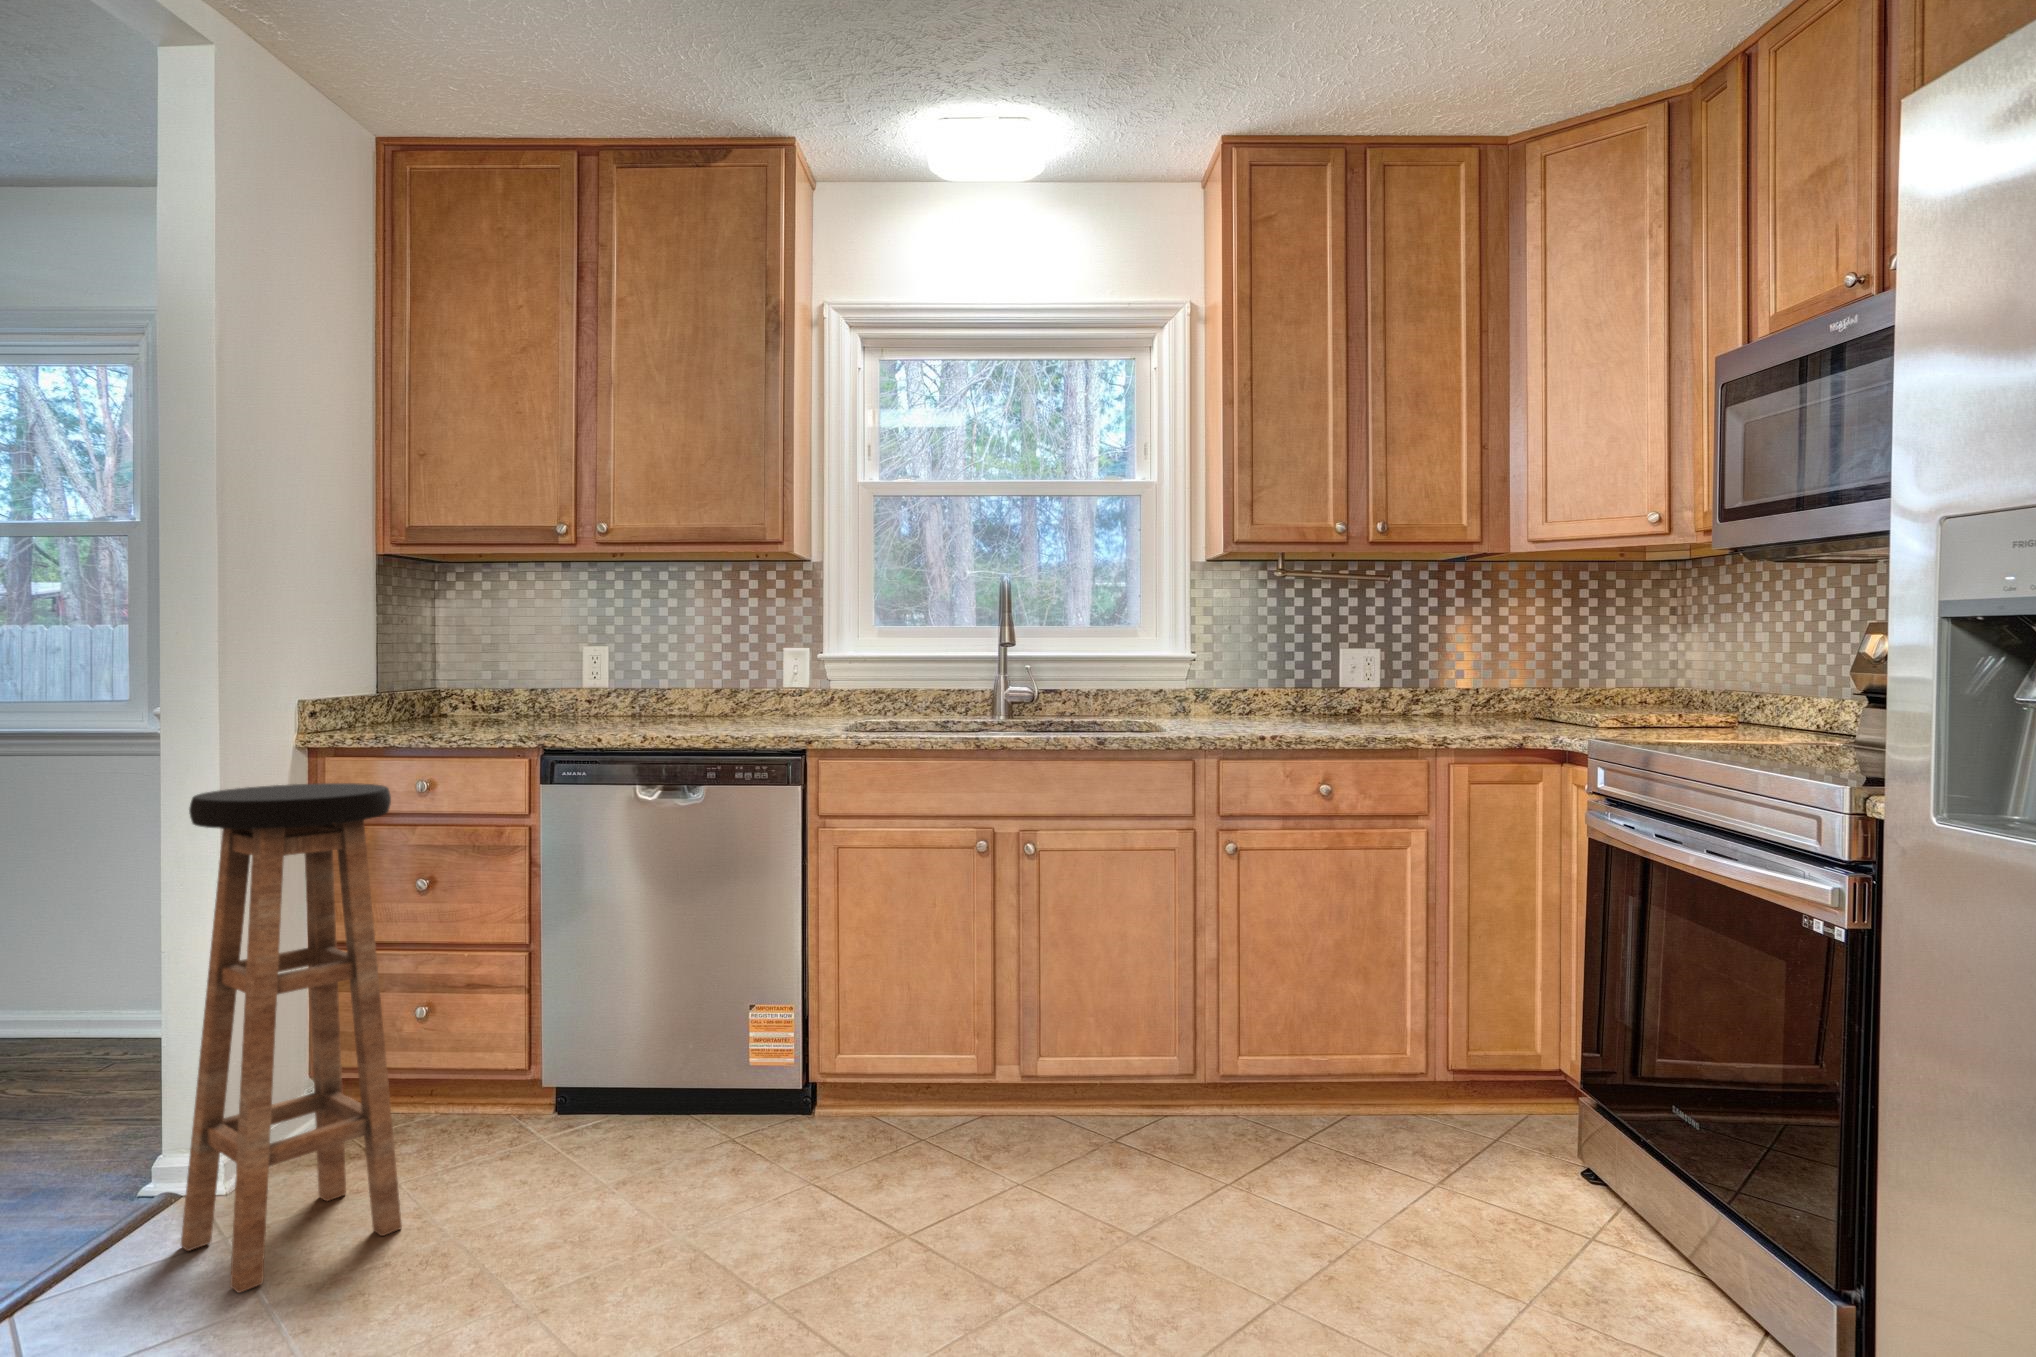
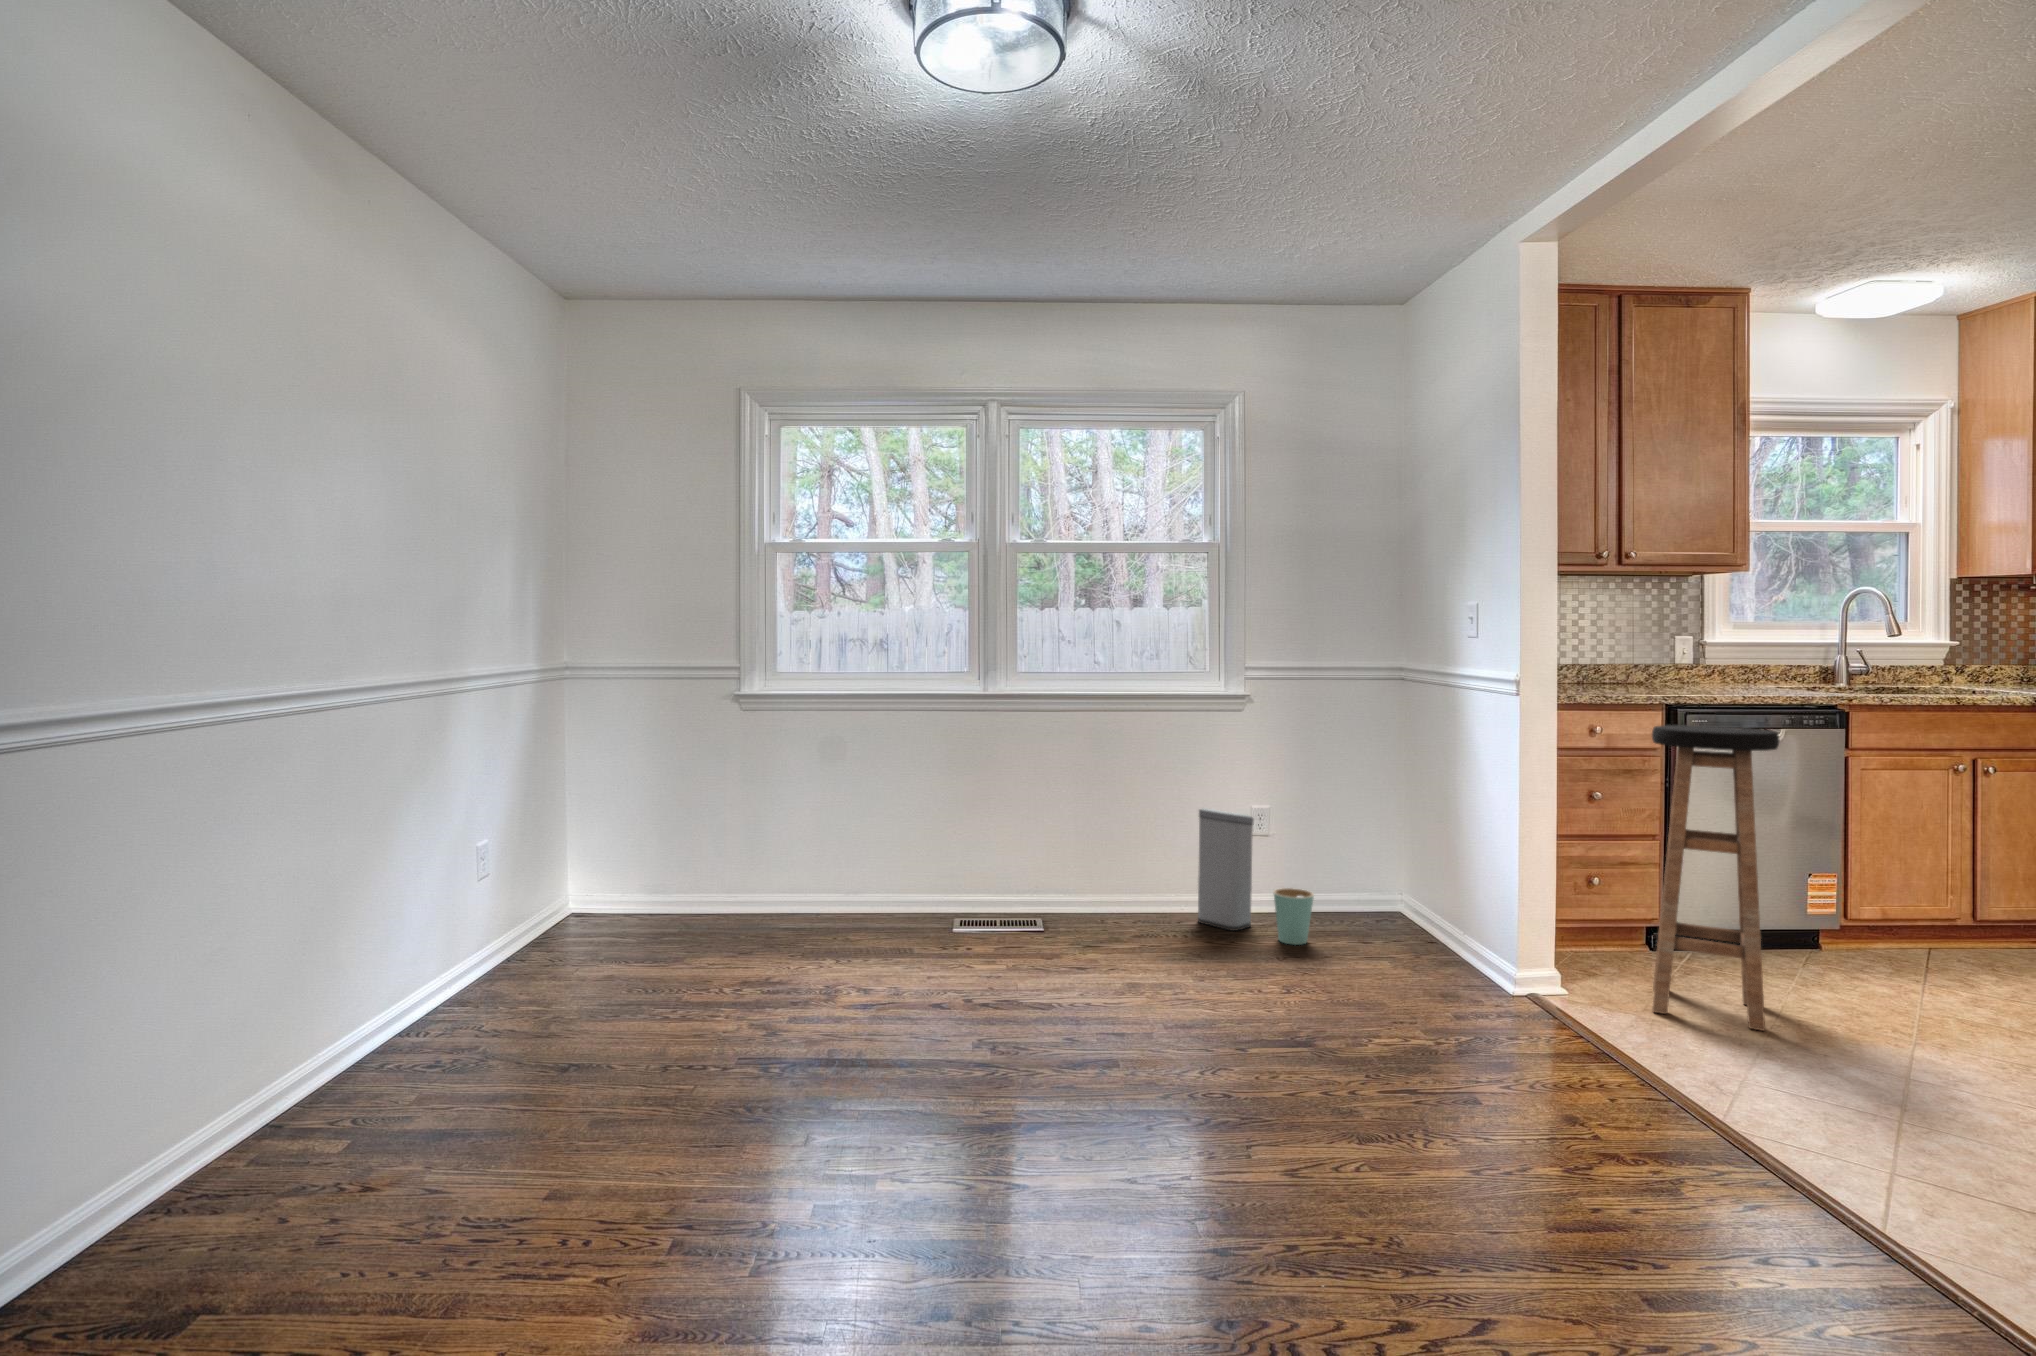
trash can: none [39,893,112,1098] -> present [1198,808,1314,945]

